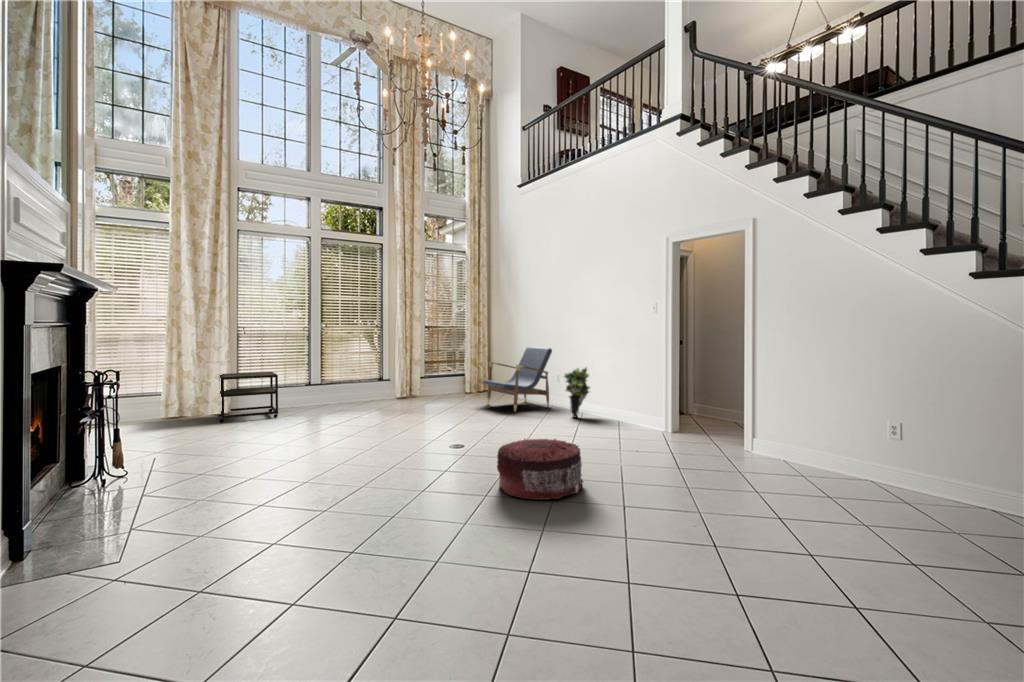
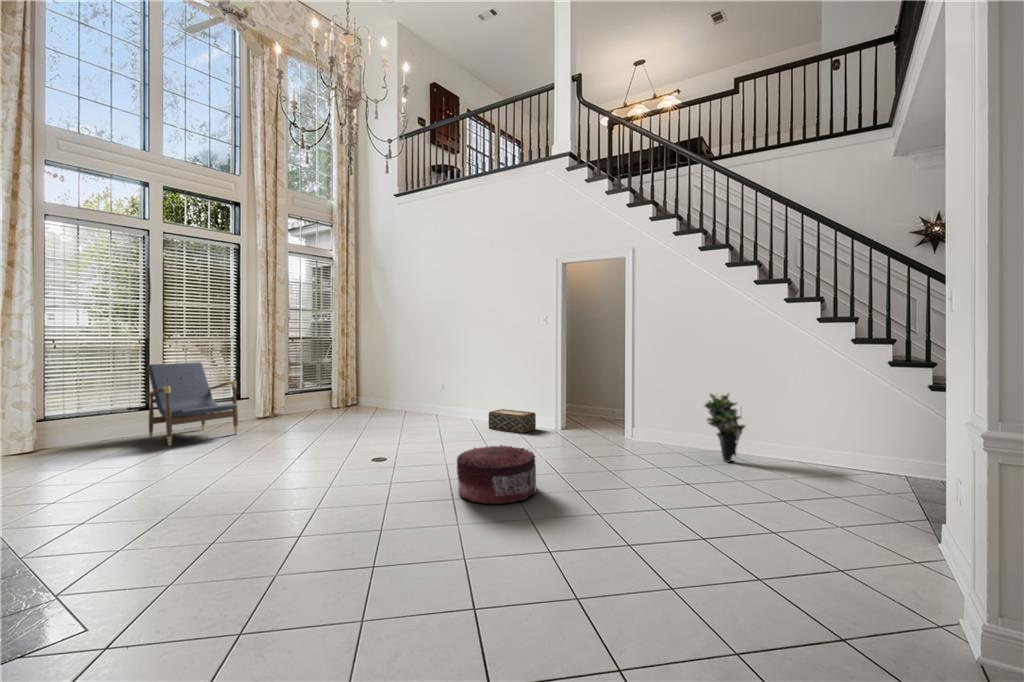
lounge chair: present [483,347,552,412] -> present [148,362,238,445]
potted plant: present [565,368,590,418] -> present [704,394,745,462]
side table: present [218,372,278,423] -> none [12,395,114,466]
woven basket: none [594,403,644,430] -> present [489,409,536,433]

